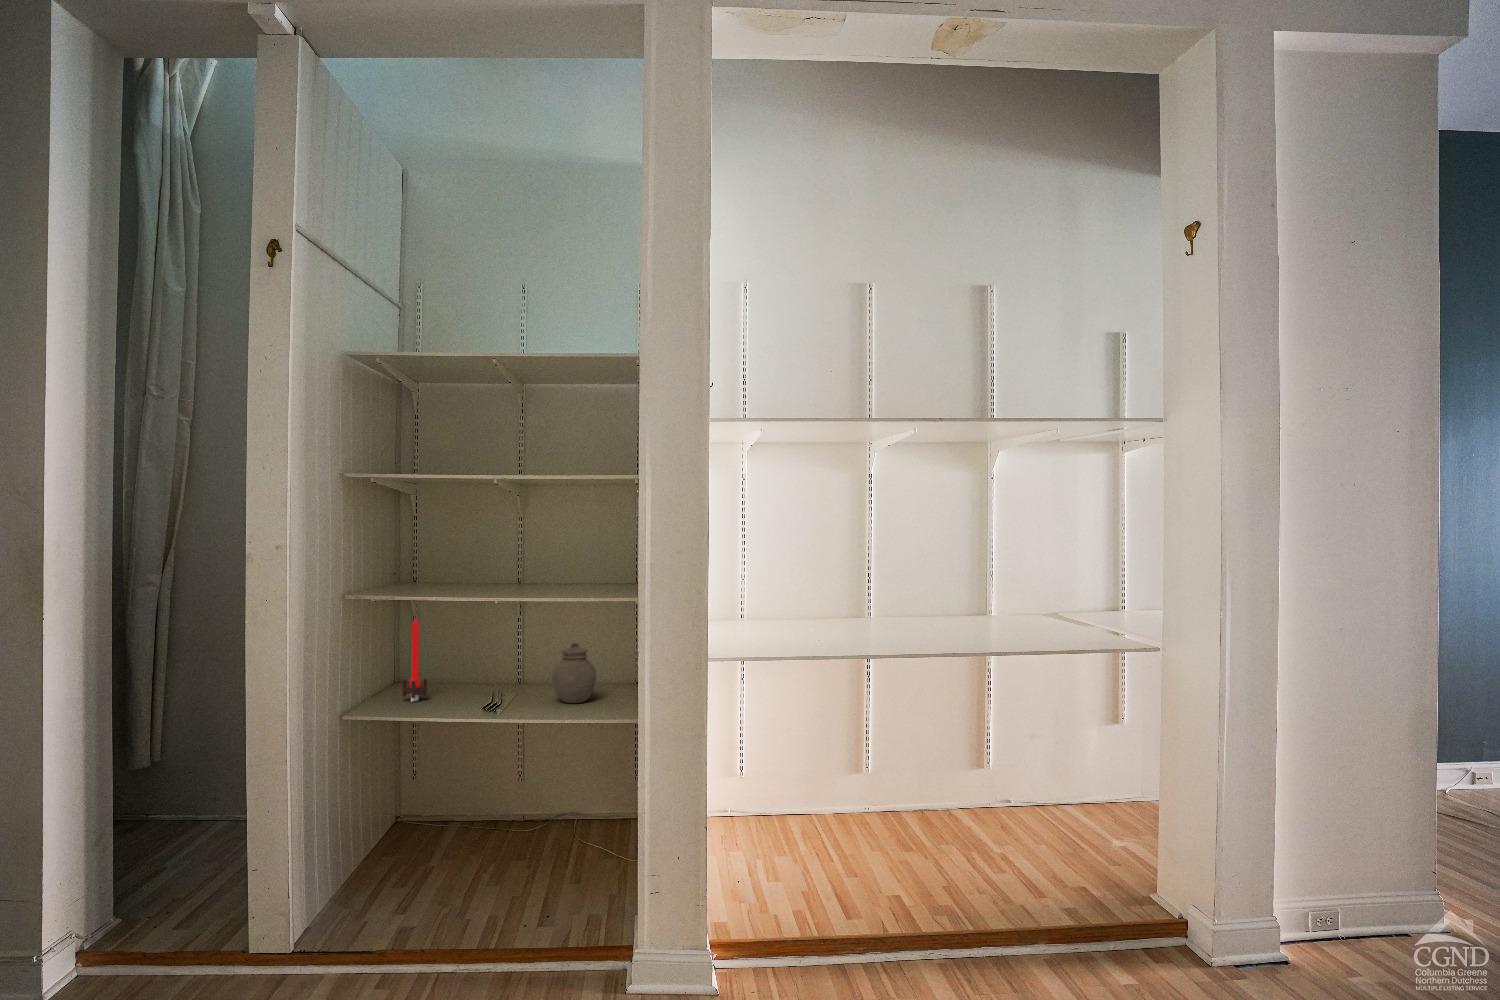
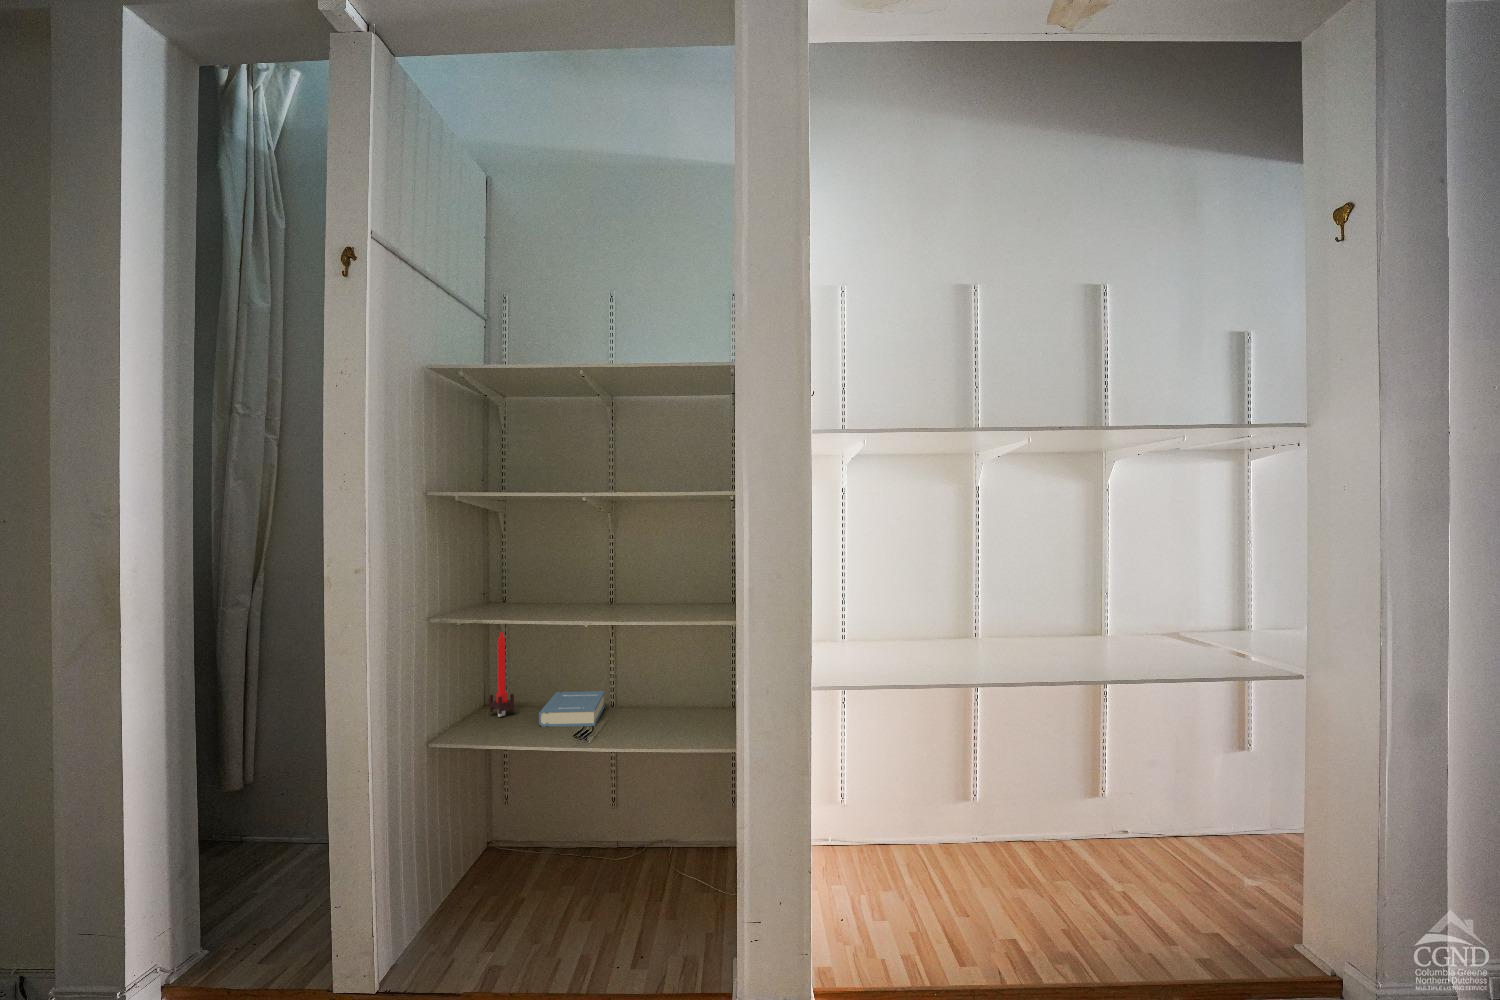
jar: present [552,643,596,703] -> none [639,658,683,720]
hardback book: none [452,678,519,709] -> present [539,691,605,727]

